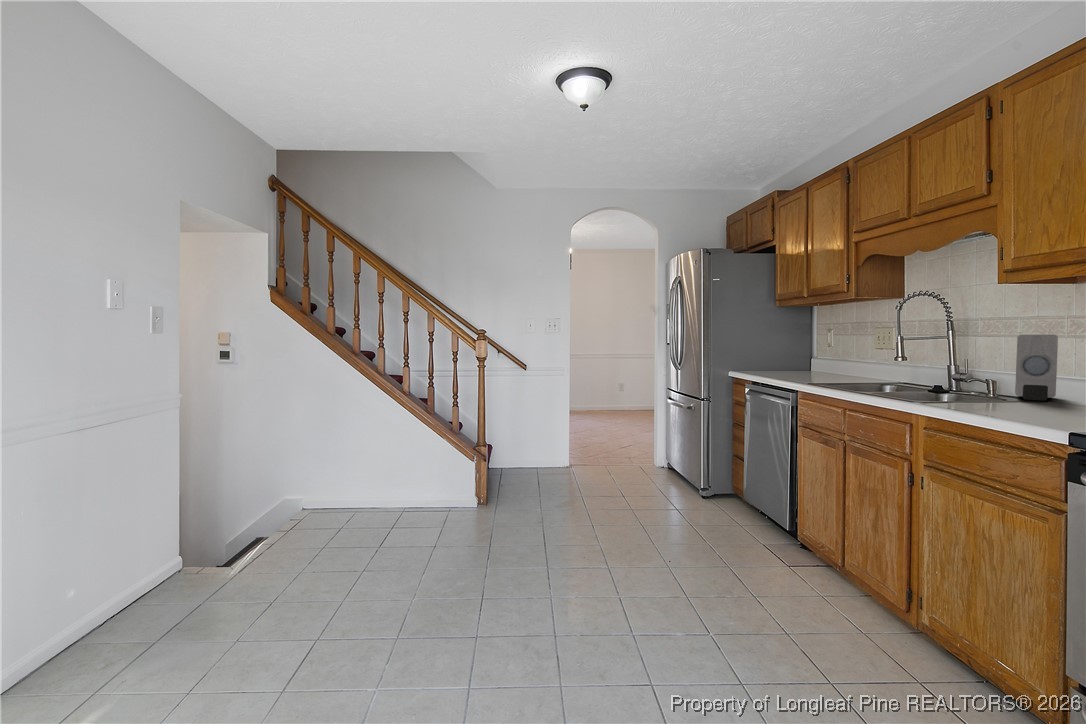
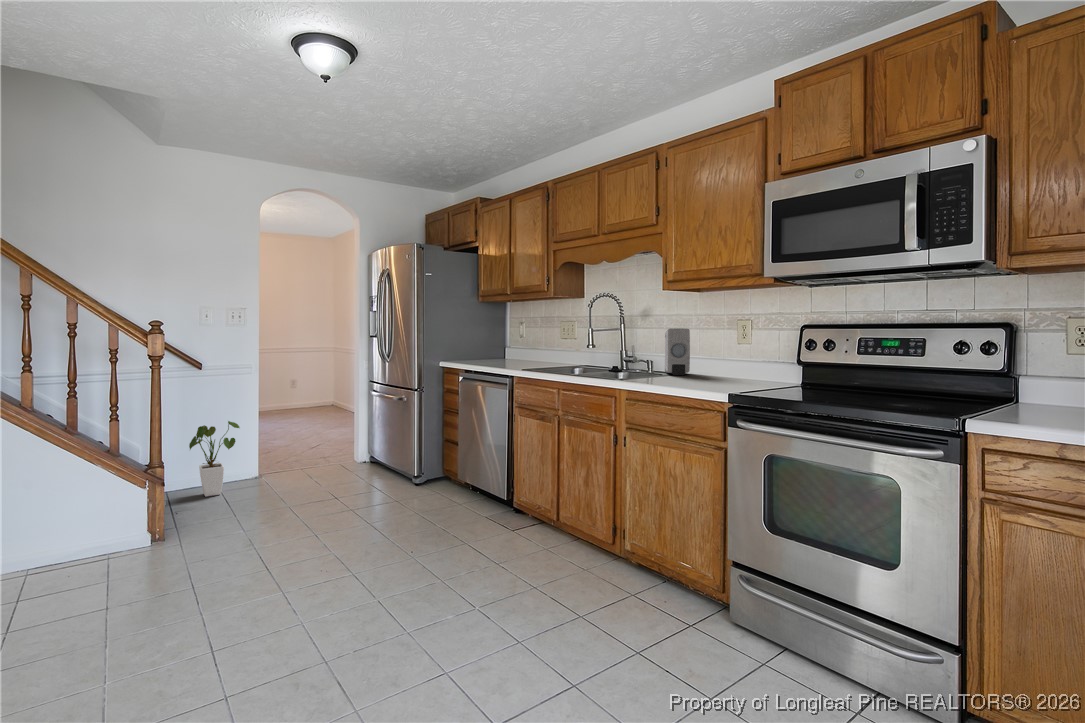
house plant: none [514,414,555,477] -> present [189,421,240,496]

